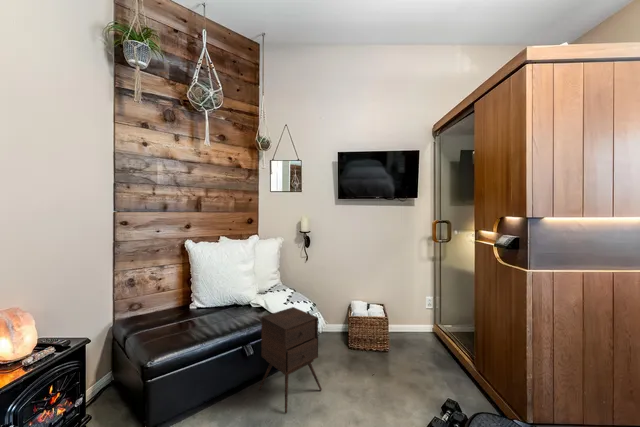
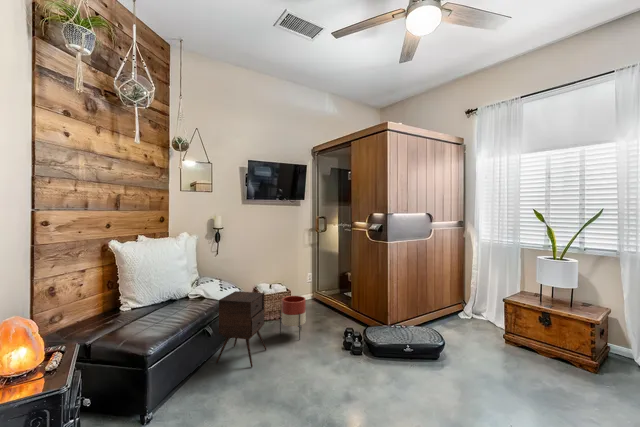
planter: none [353,323,386,389] -> present [280,296,306,340]

